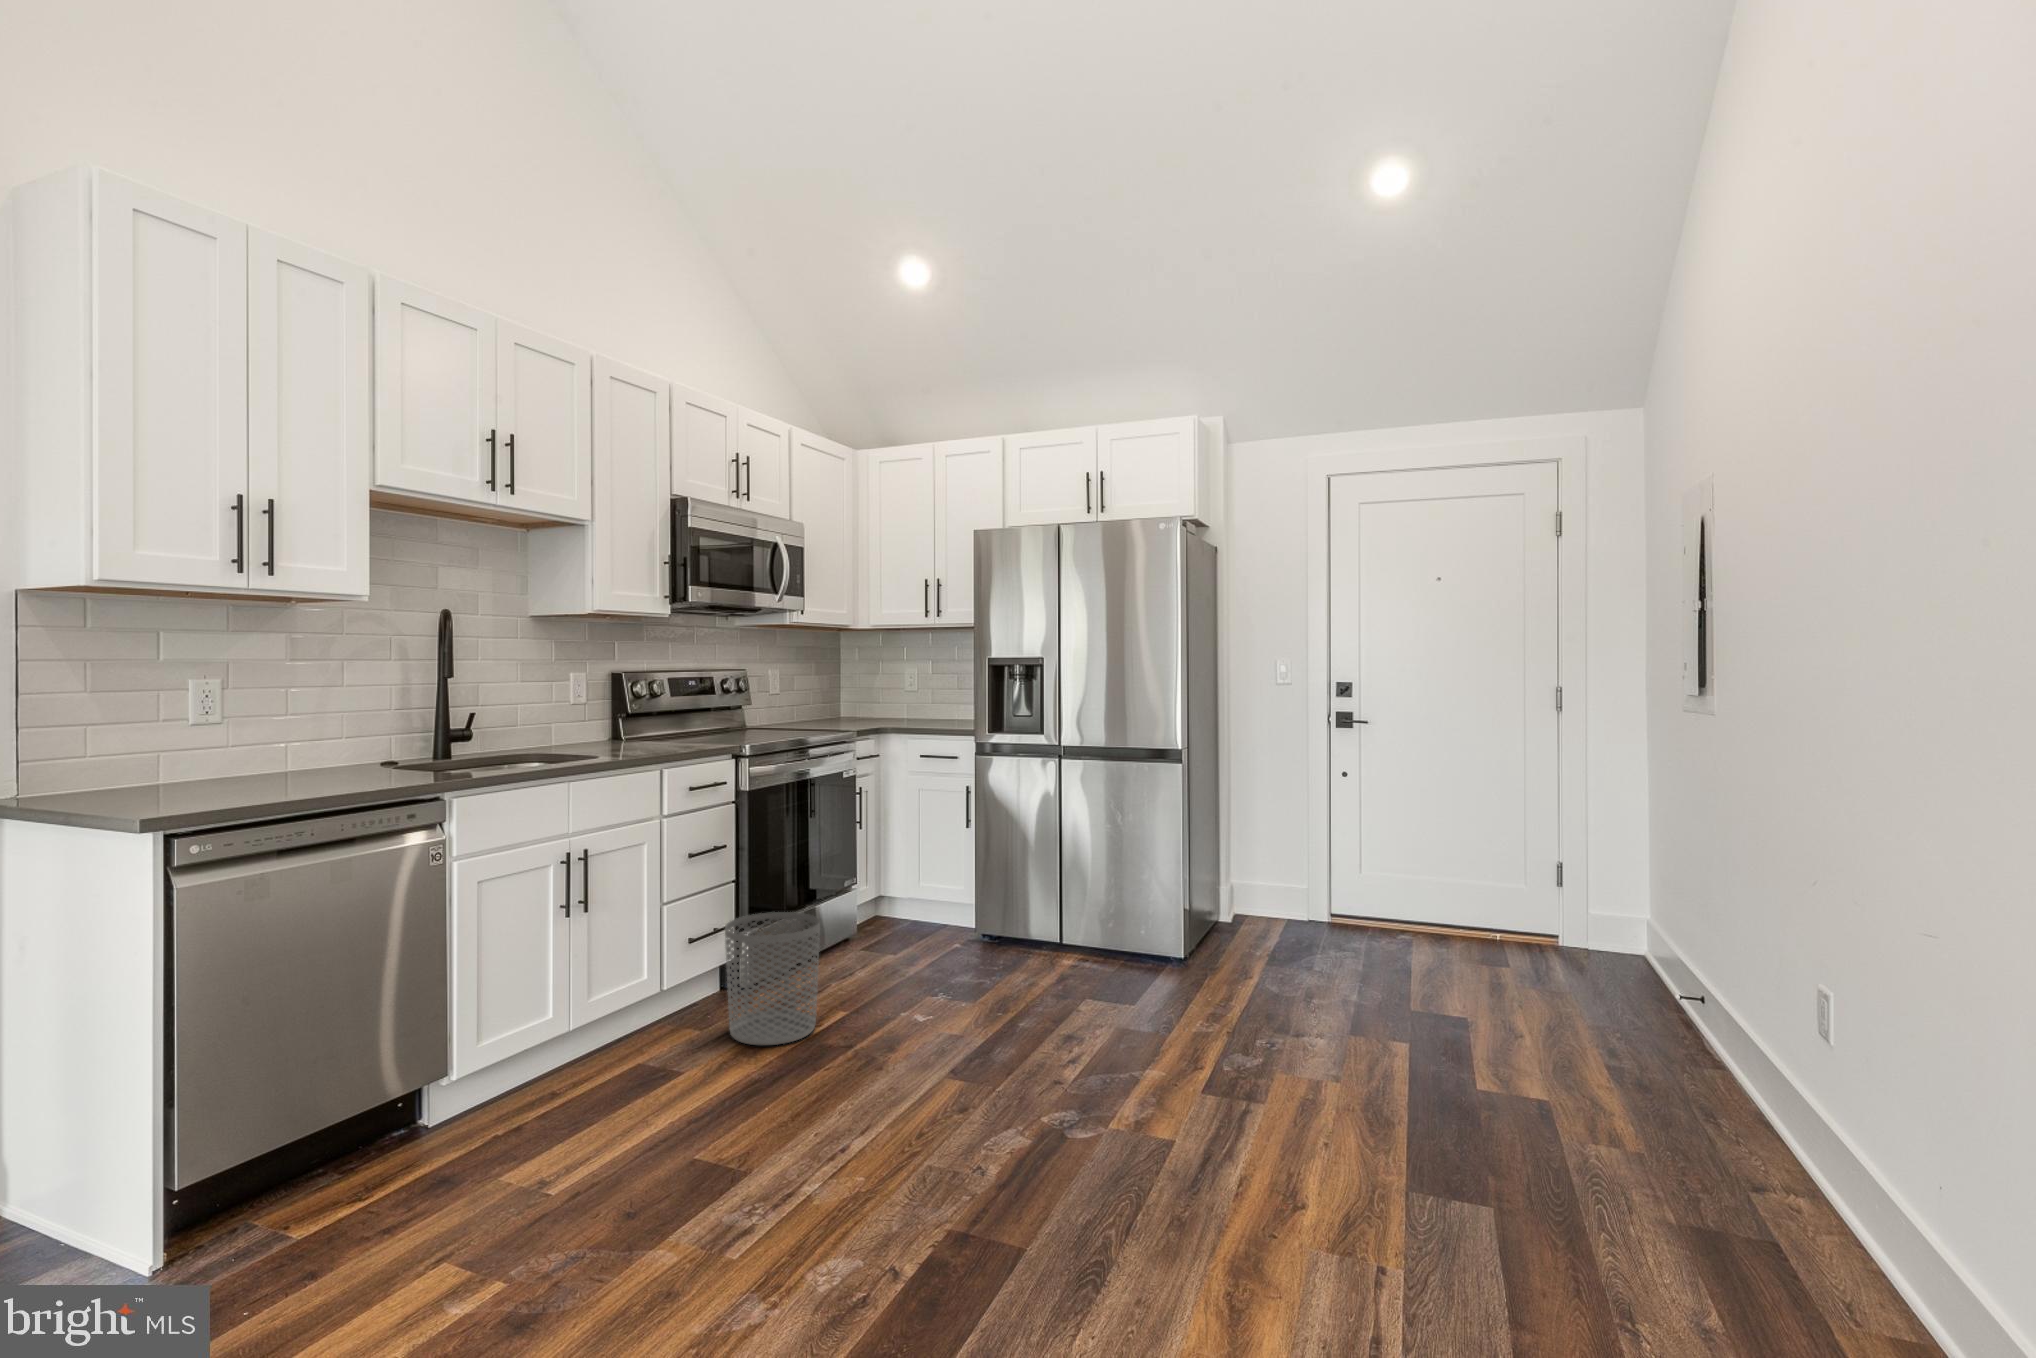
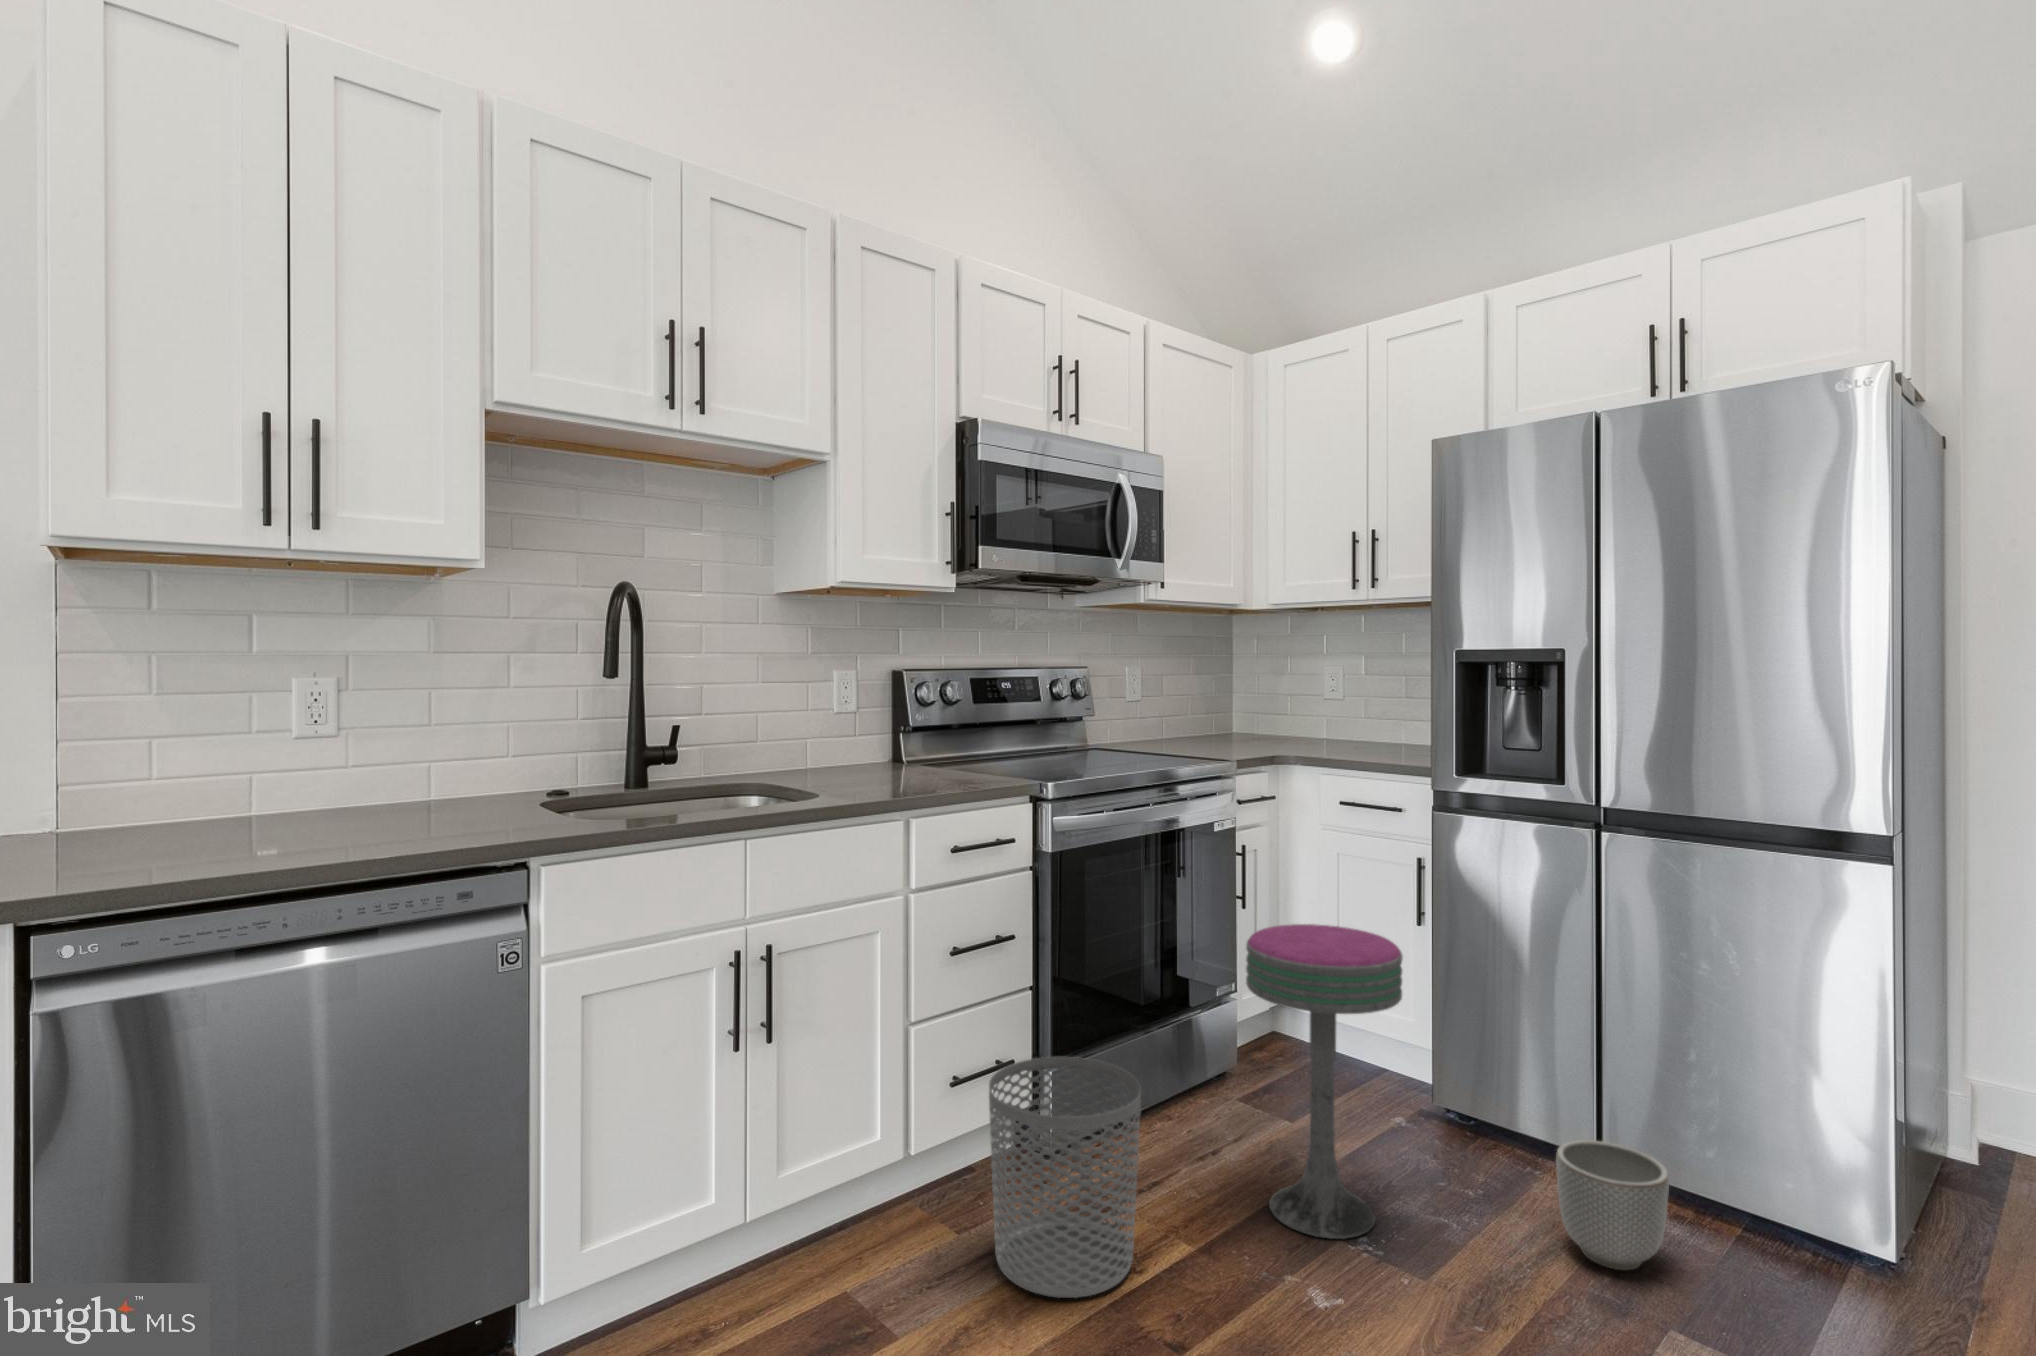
bar stool: none [874,824,963,1000] -> present [1246,924,1403,1239]
planter: none [1043,927,1095,989] -> present [1556,1140,1669,1270]

